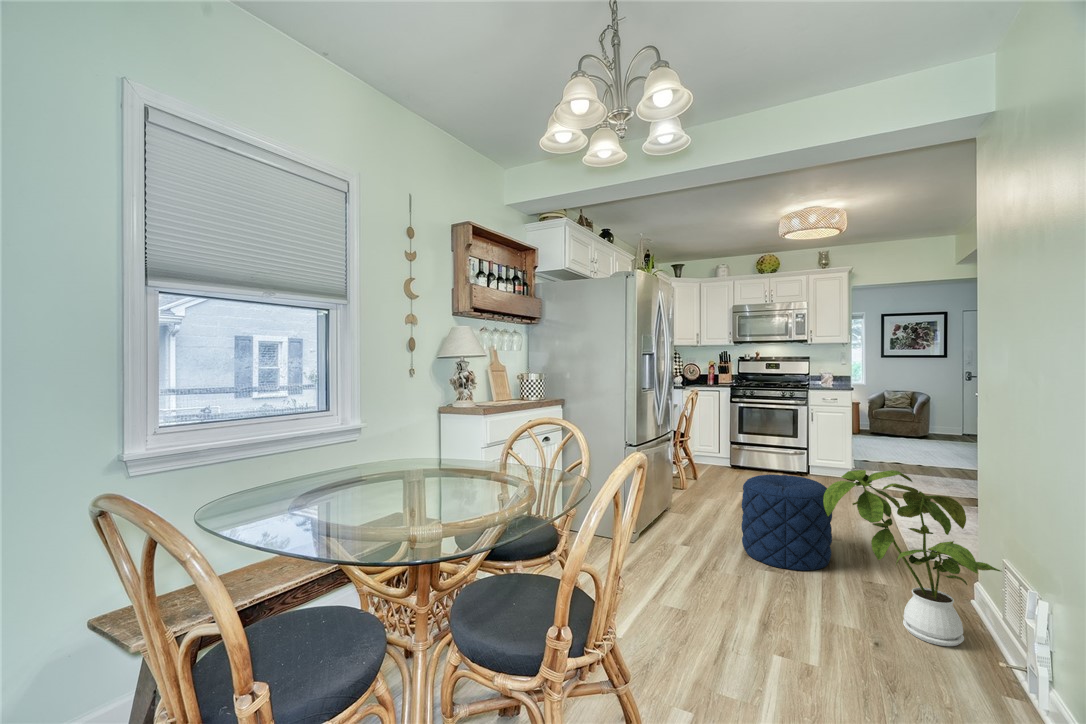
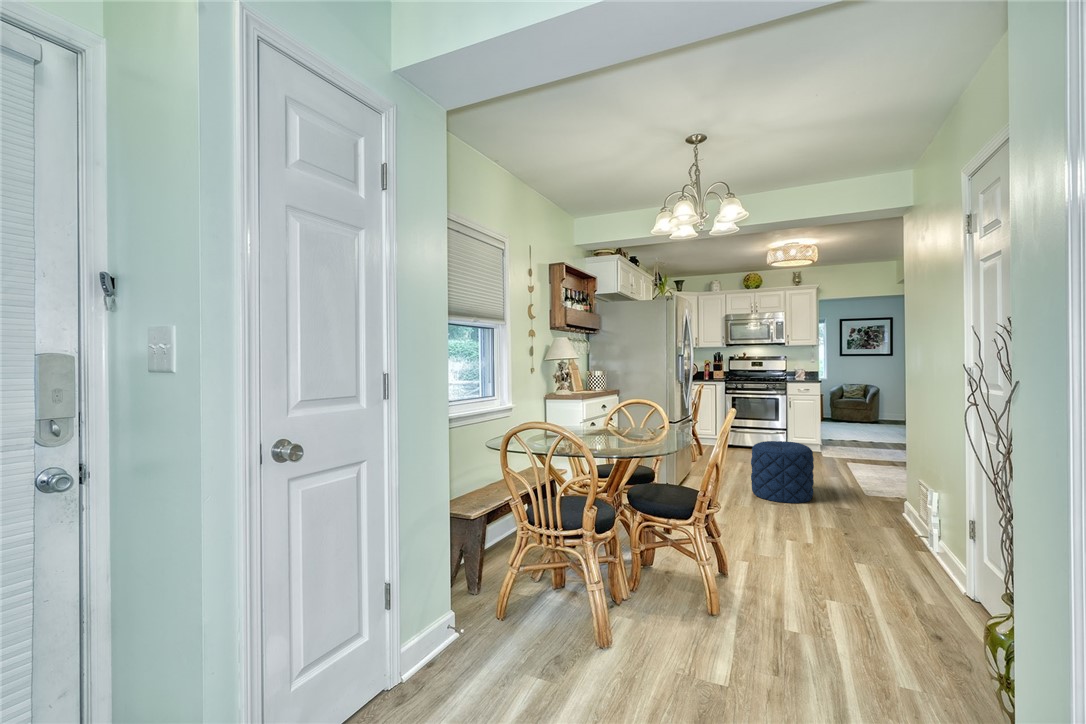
house plant: present [823,470,1000,646] -> none [812,429,917,534]

